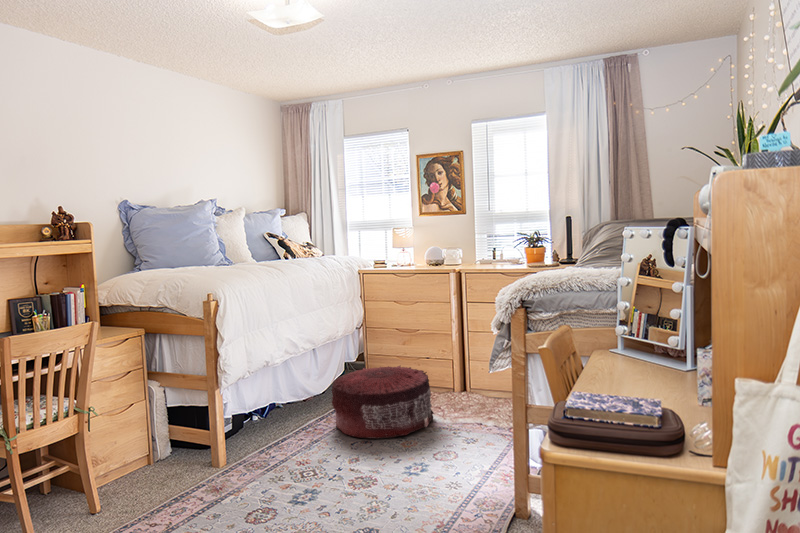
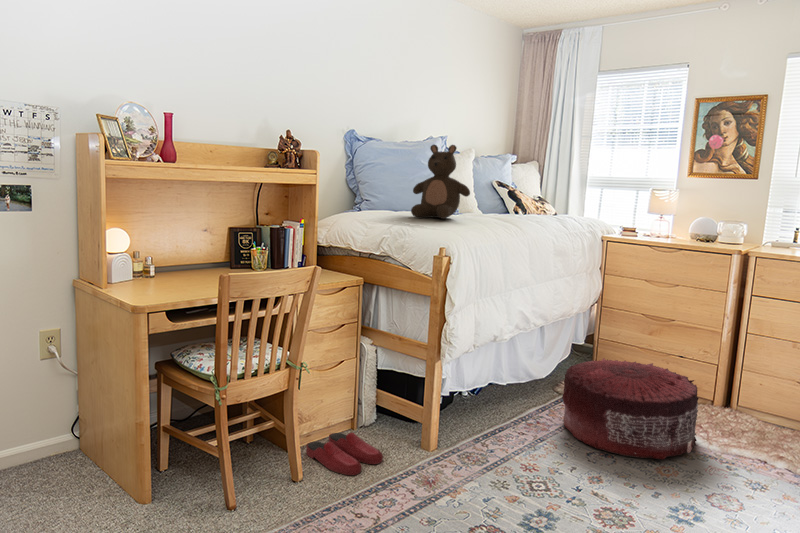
stuffed bear: none [186,208,237,271] -> present [411,145,470,219]
slippers: none [102,465,176,500] -> present [306,432,383,475]

